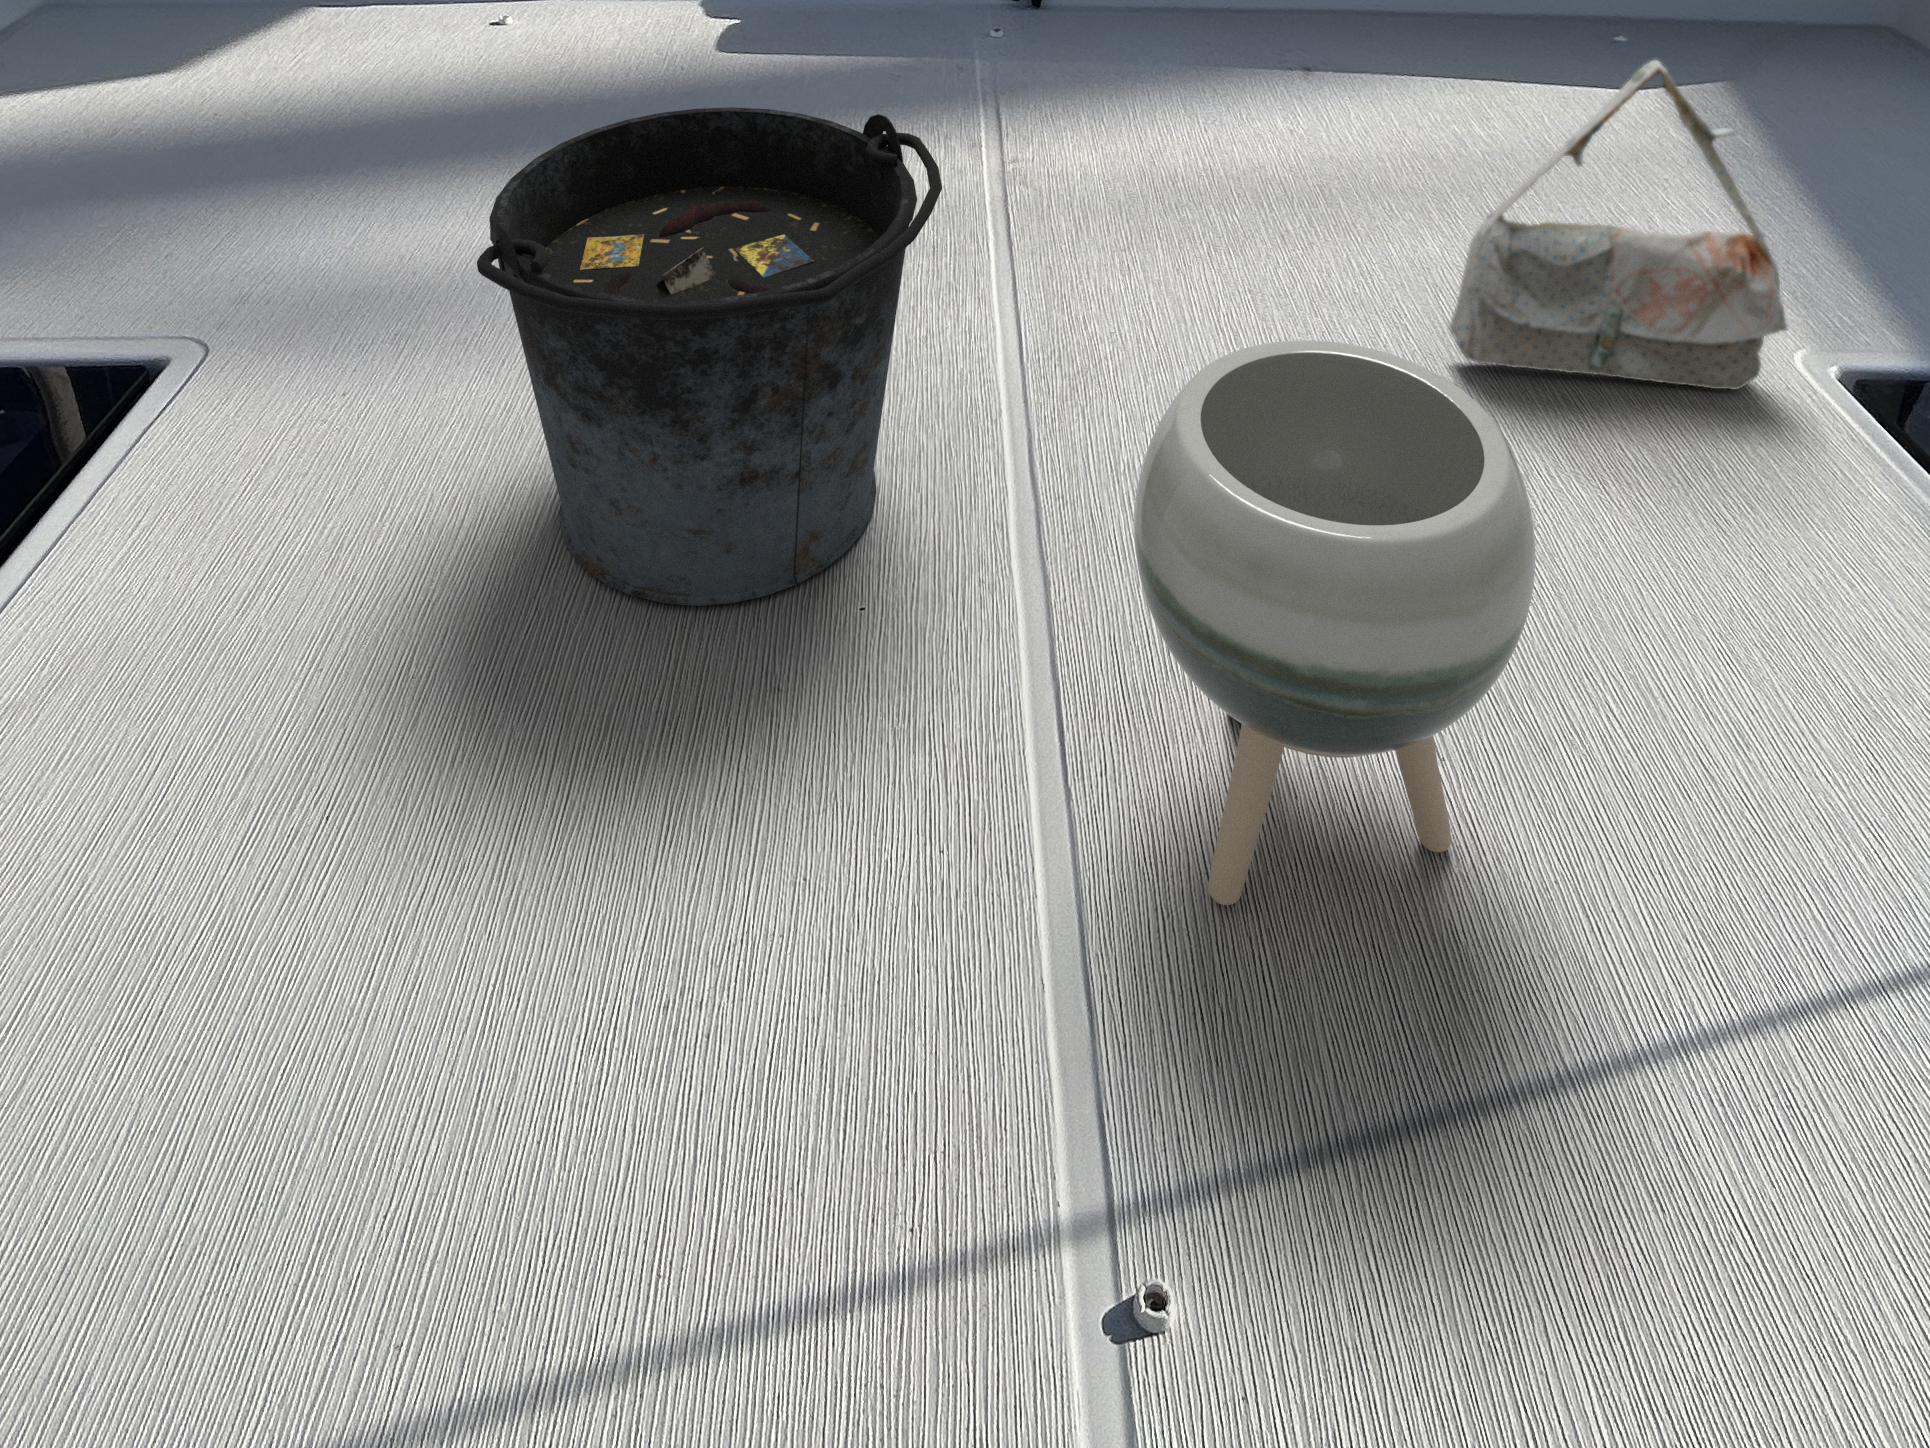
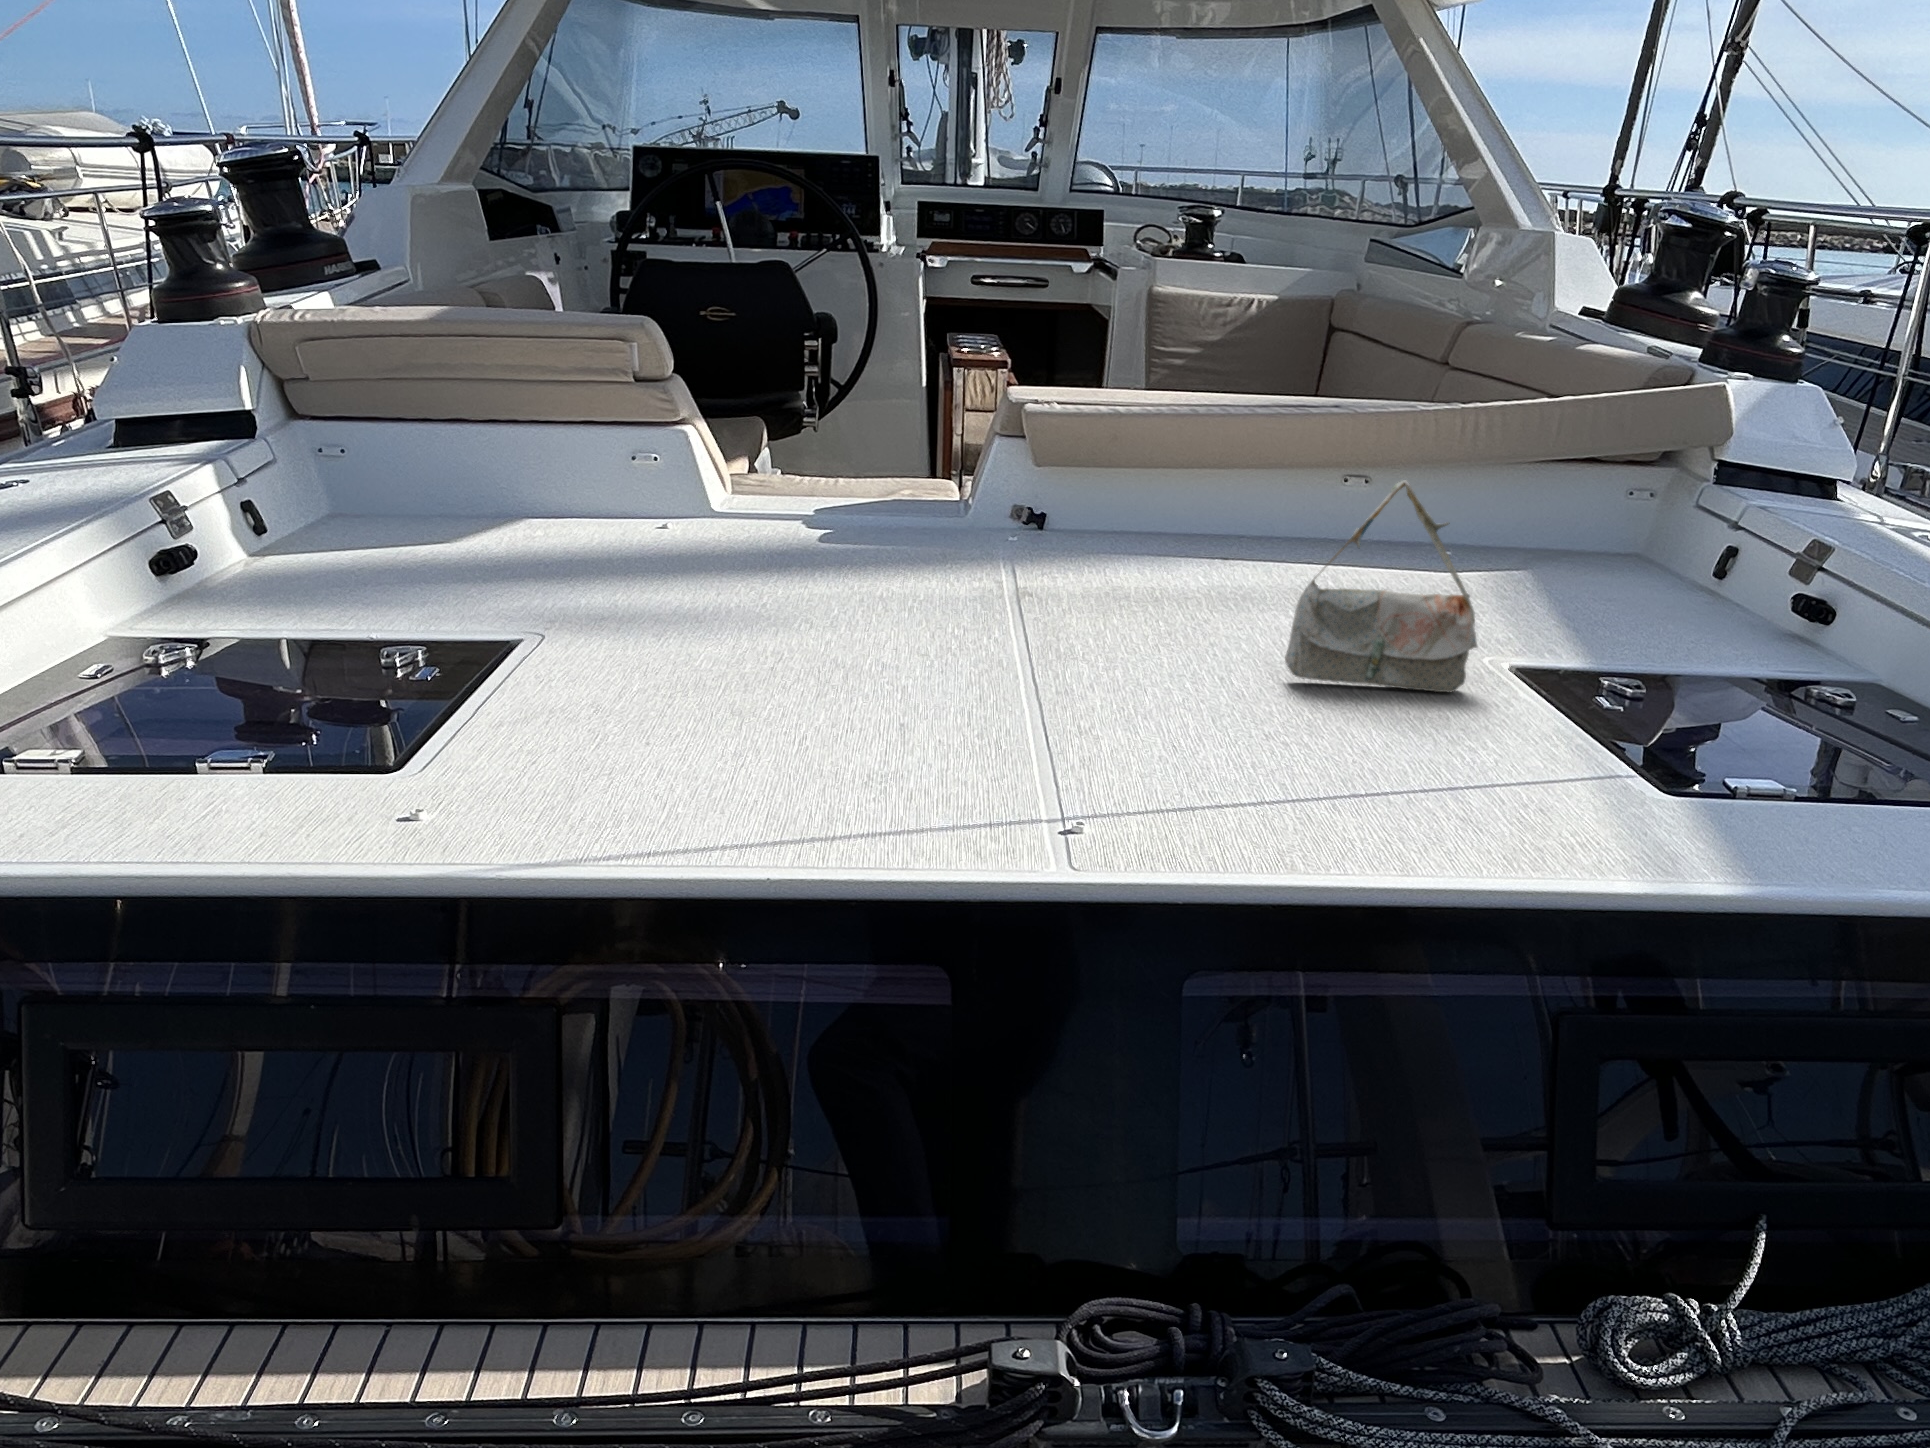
bucket: present [477,107,942,606] -> none [727,491,980,744]
planter: present [1134,340,1535,905] -> none [1079,556,1272,821]

